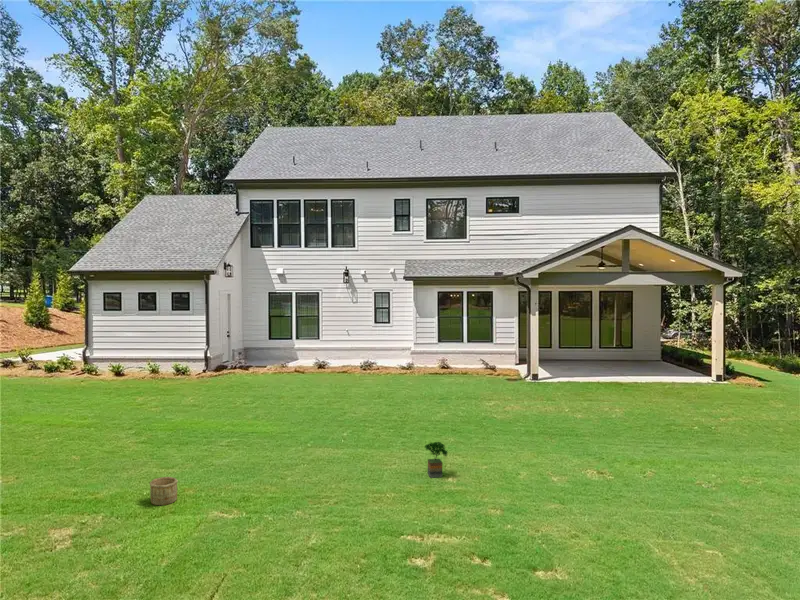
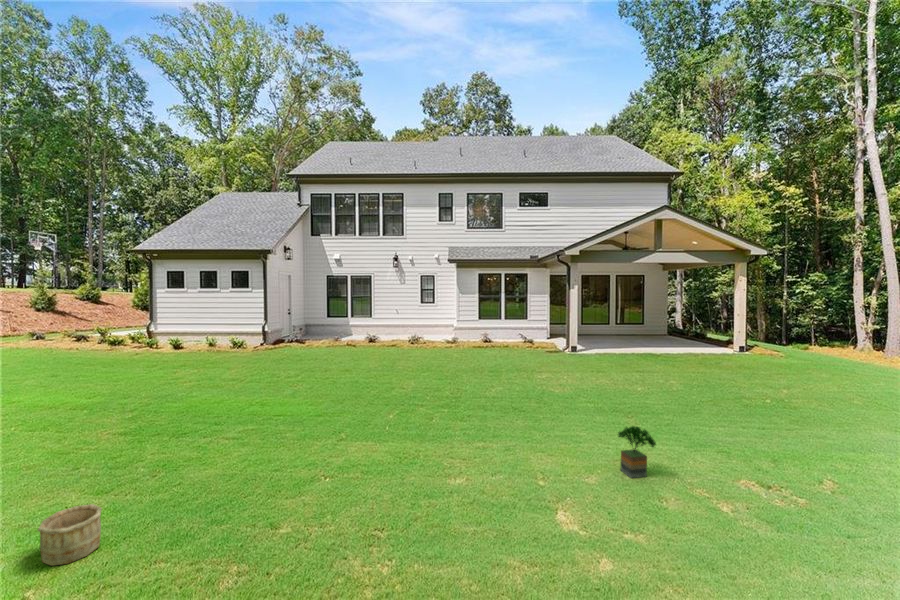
potted tree: present [425,442,447,478] -> present [618,426,656,478]

